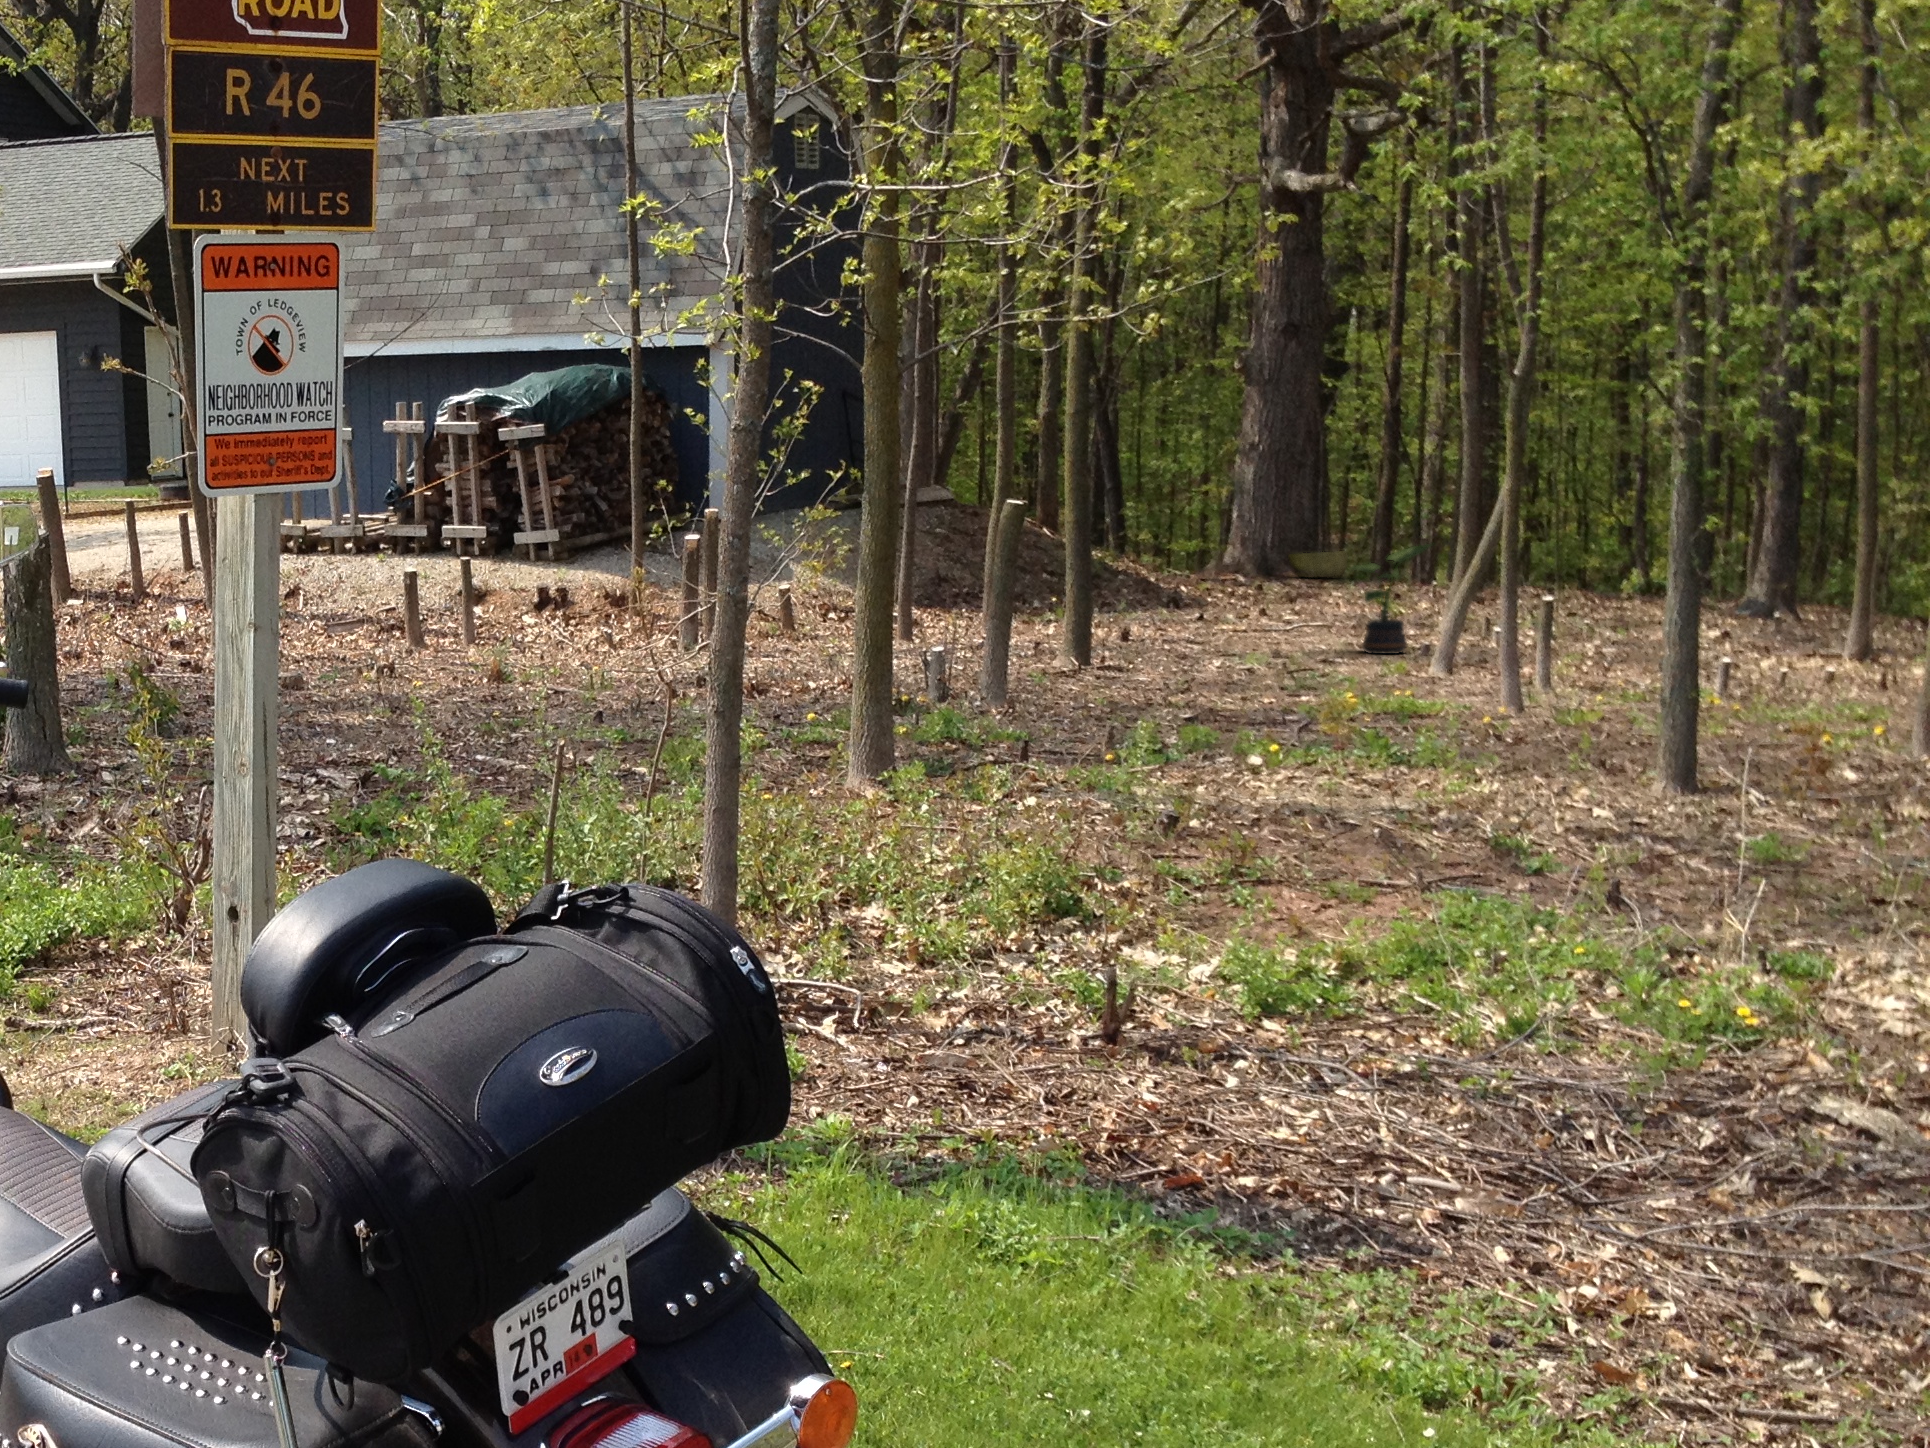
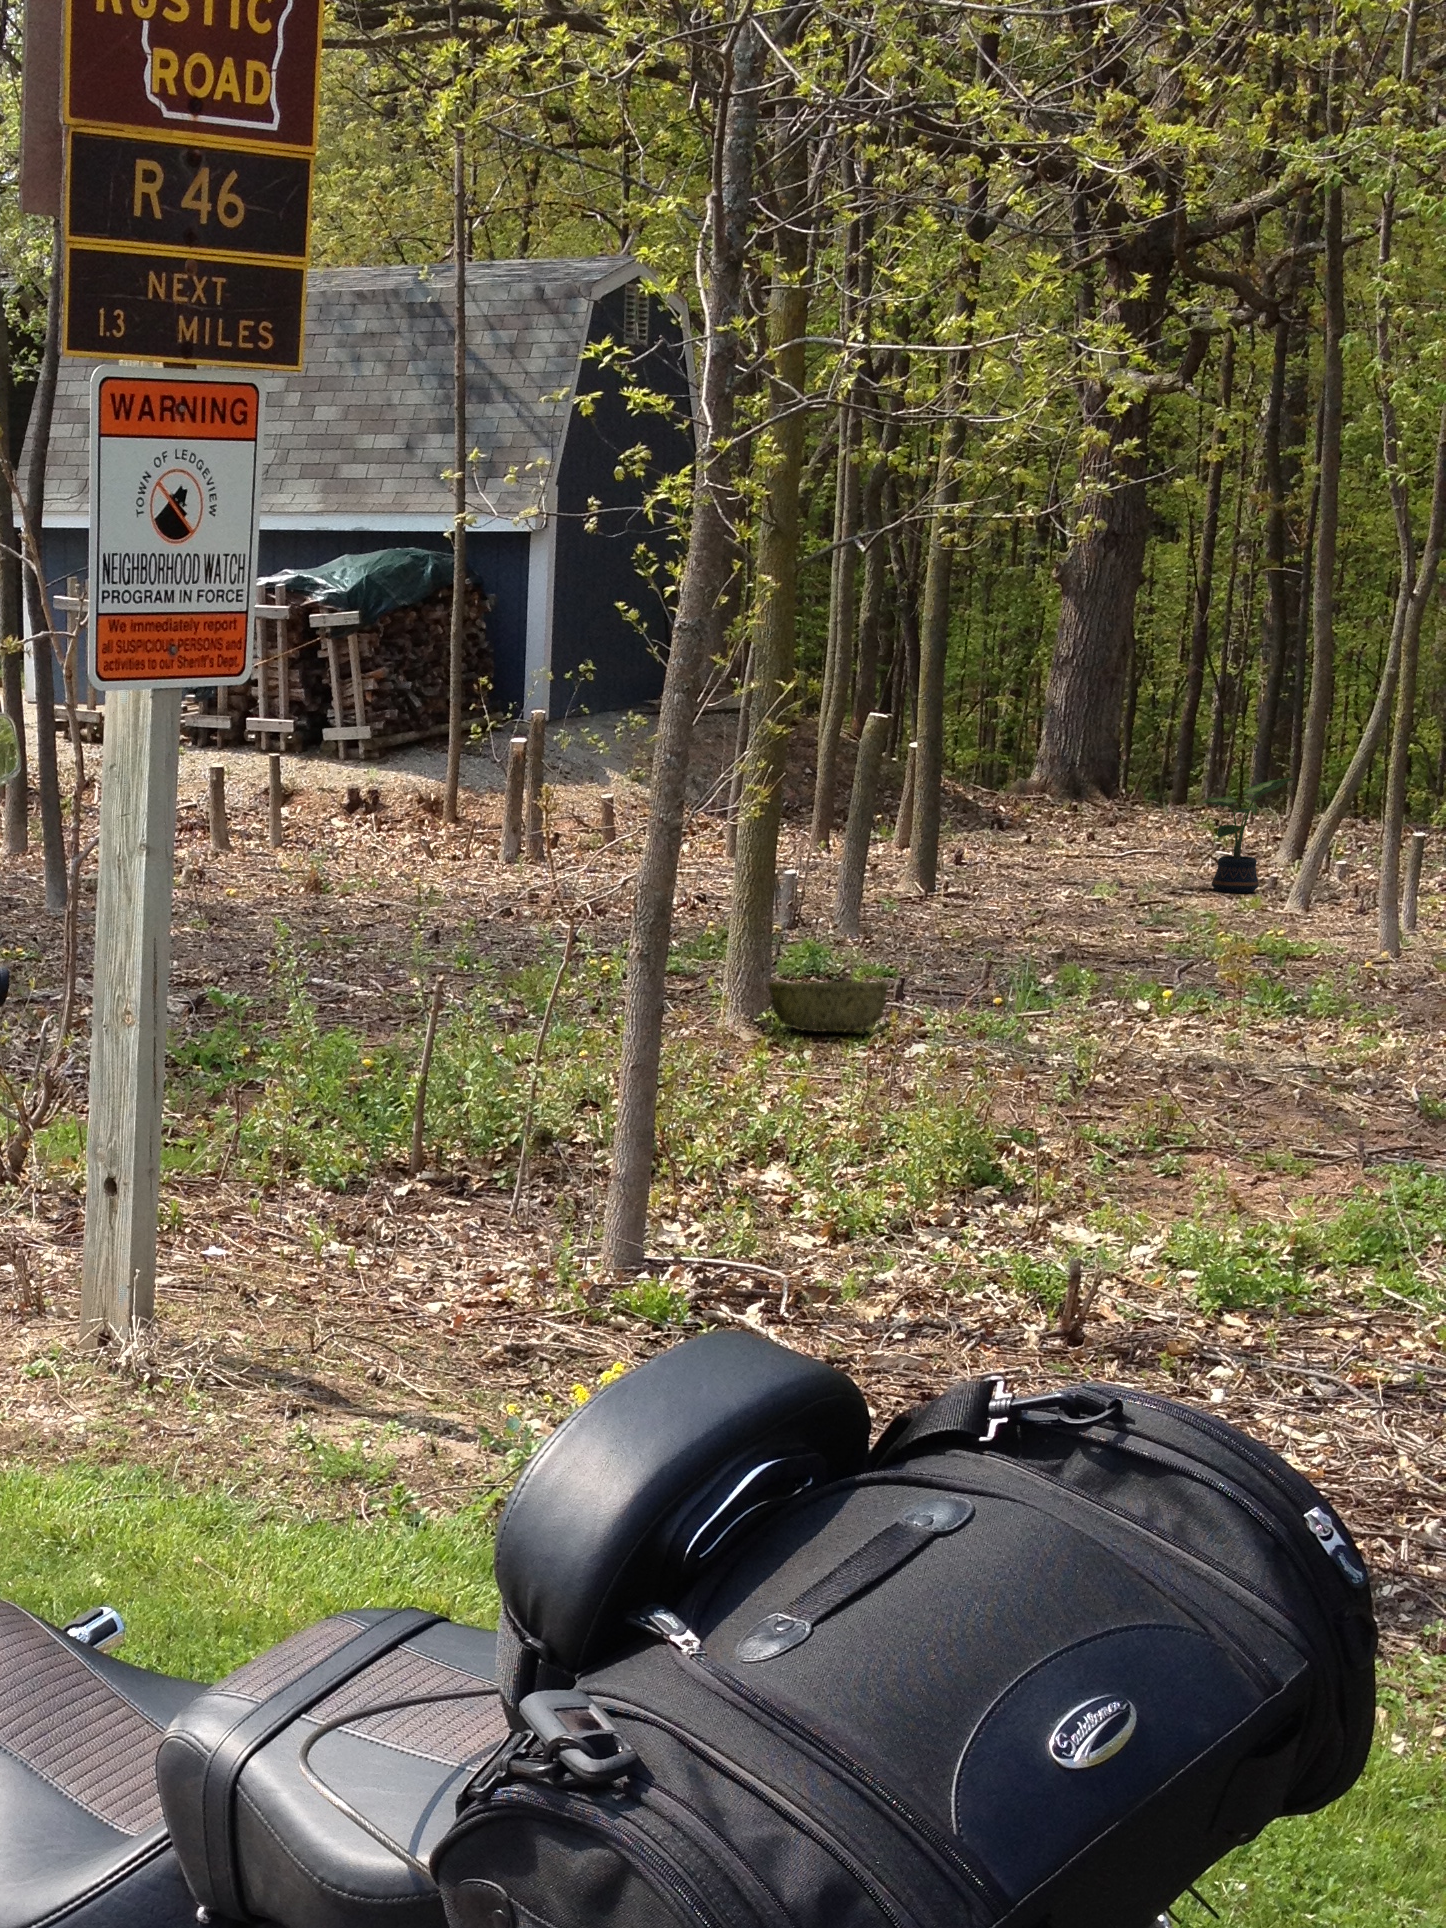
woven basket: present [1288,551,1349,577] -> present [768,981,888,1032]

